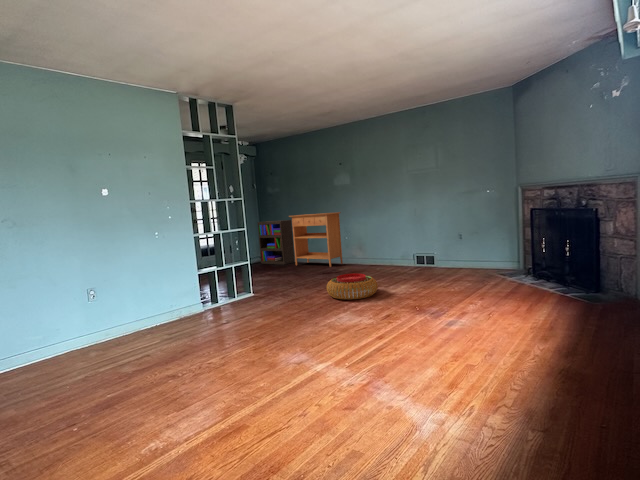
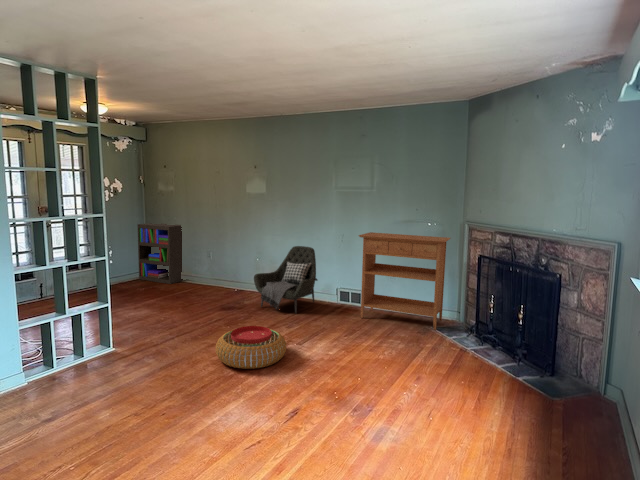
console table: present [289,212,343,267] -> present [359,232,450,330]
armchair: none [348,224,397,273] -> present [254,246,317,313]

